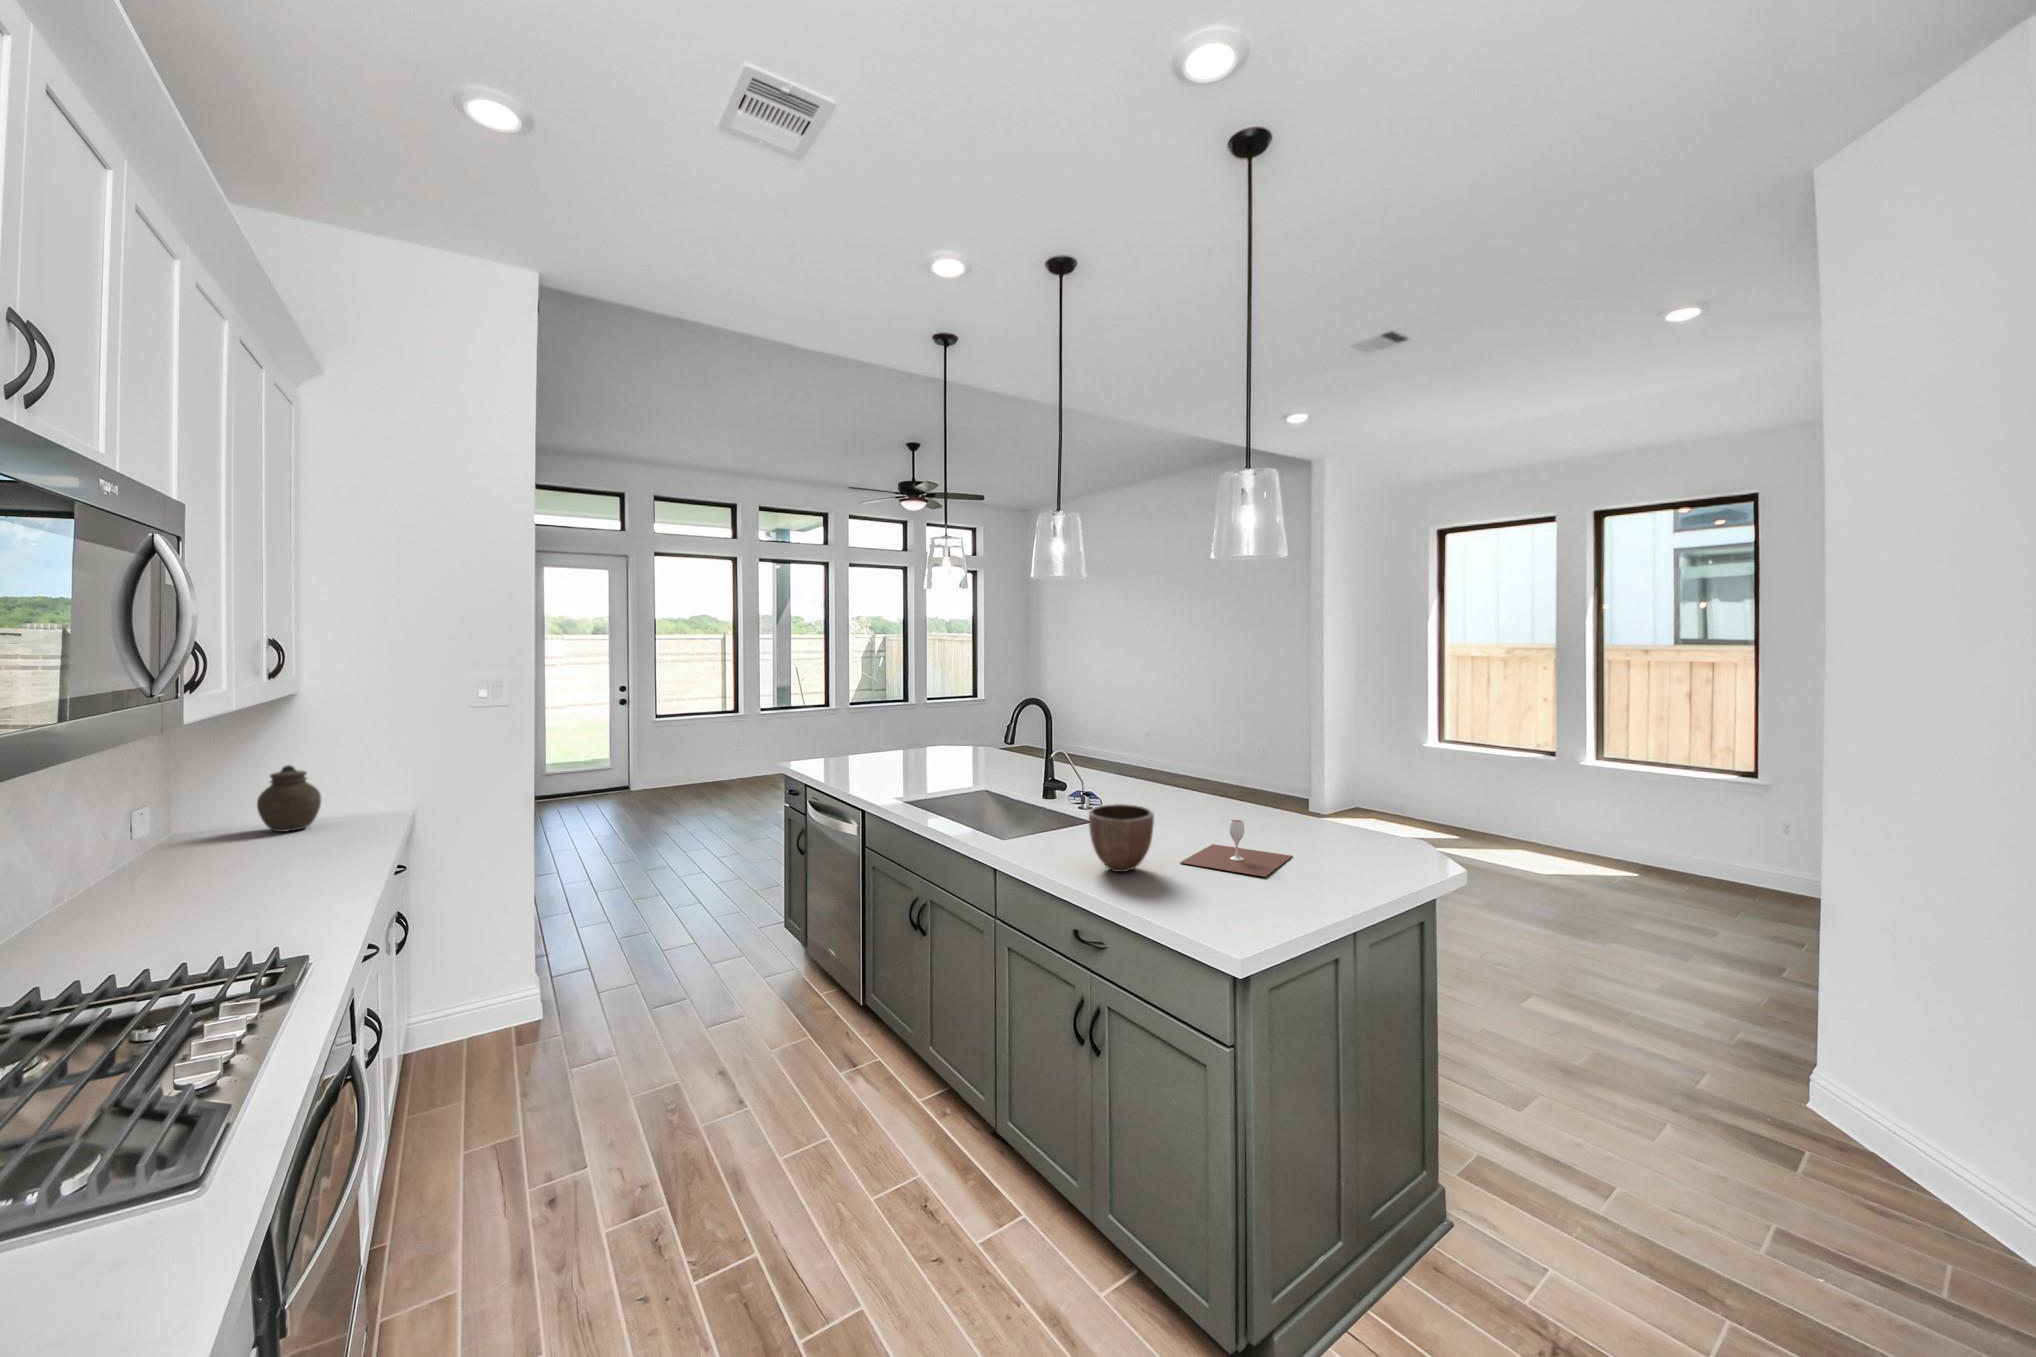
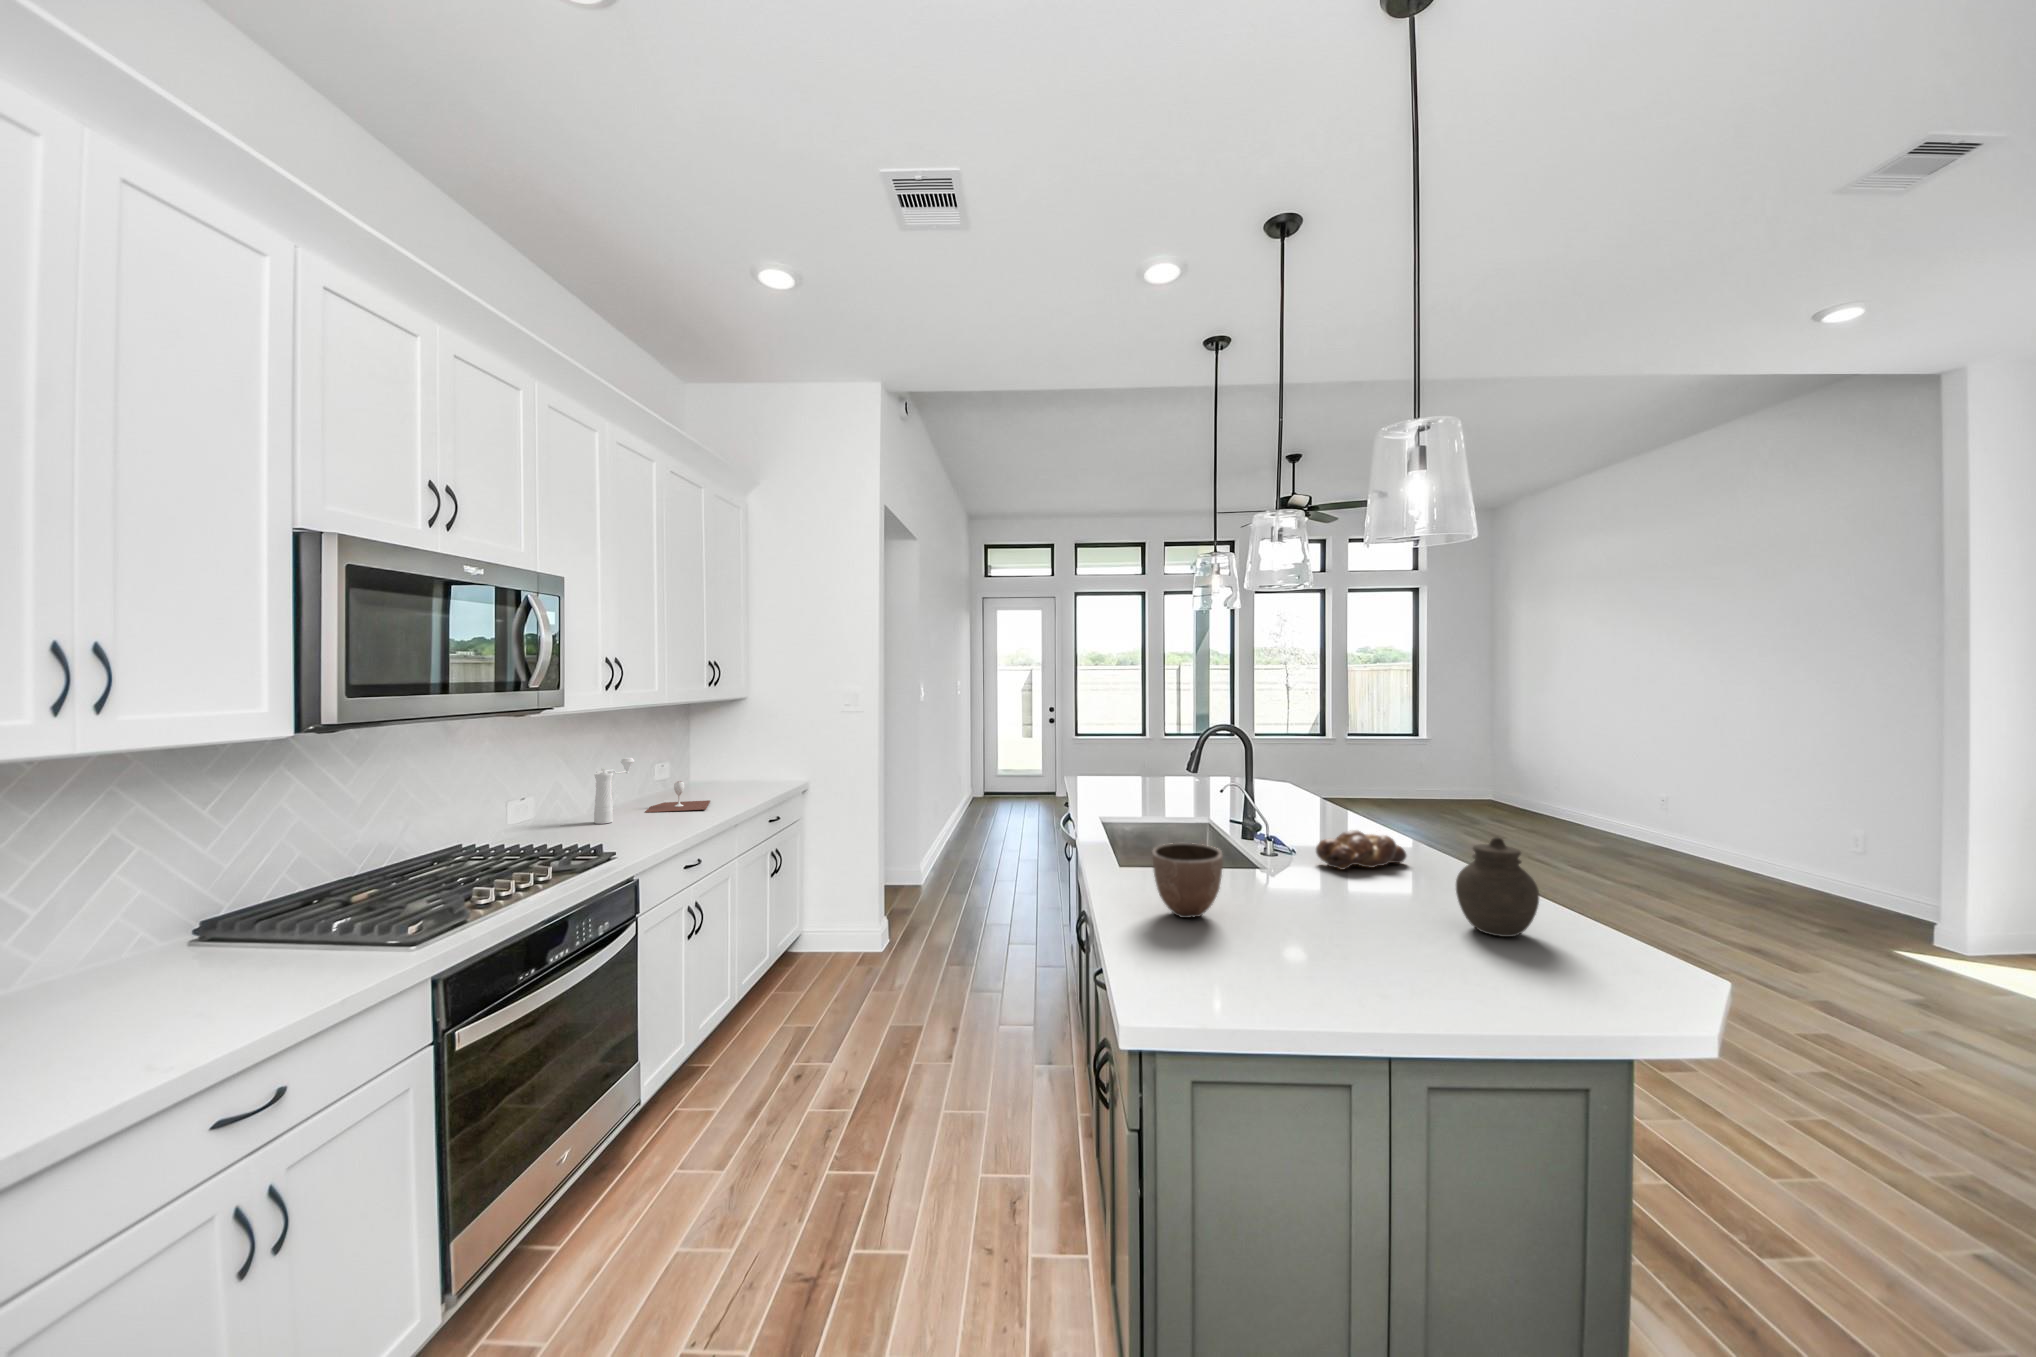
jar: present [257,765,321,832] -> present [1456,837,1539,937]
bread loaf: none [1135,779,1193,813] -> present [1316,830,1407,869]
pepper mill: none [97,803,168,924] -> present [594,758,634,824]
wine glass: present [1180,820,1292,877] -> present [645,781,710,812]

